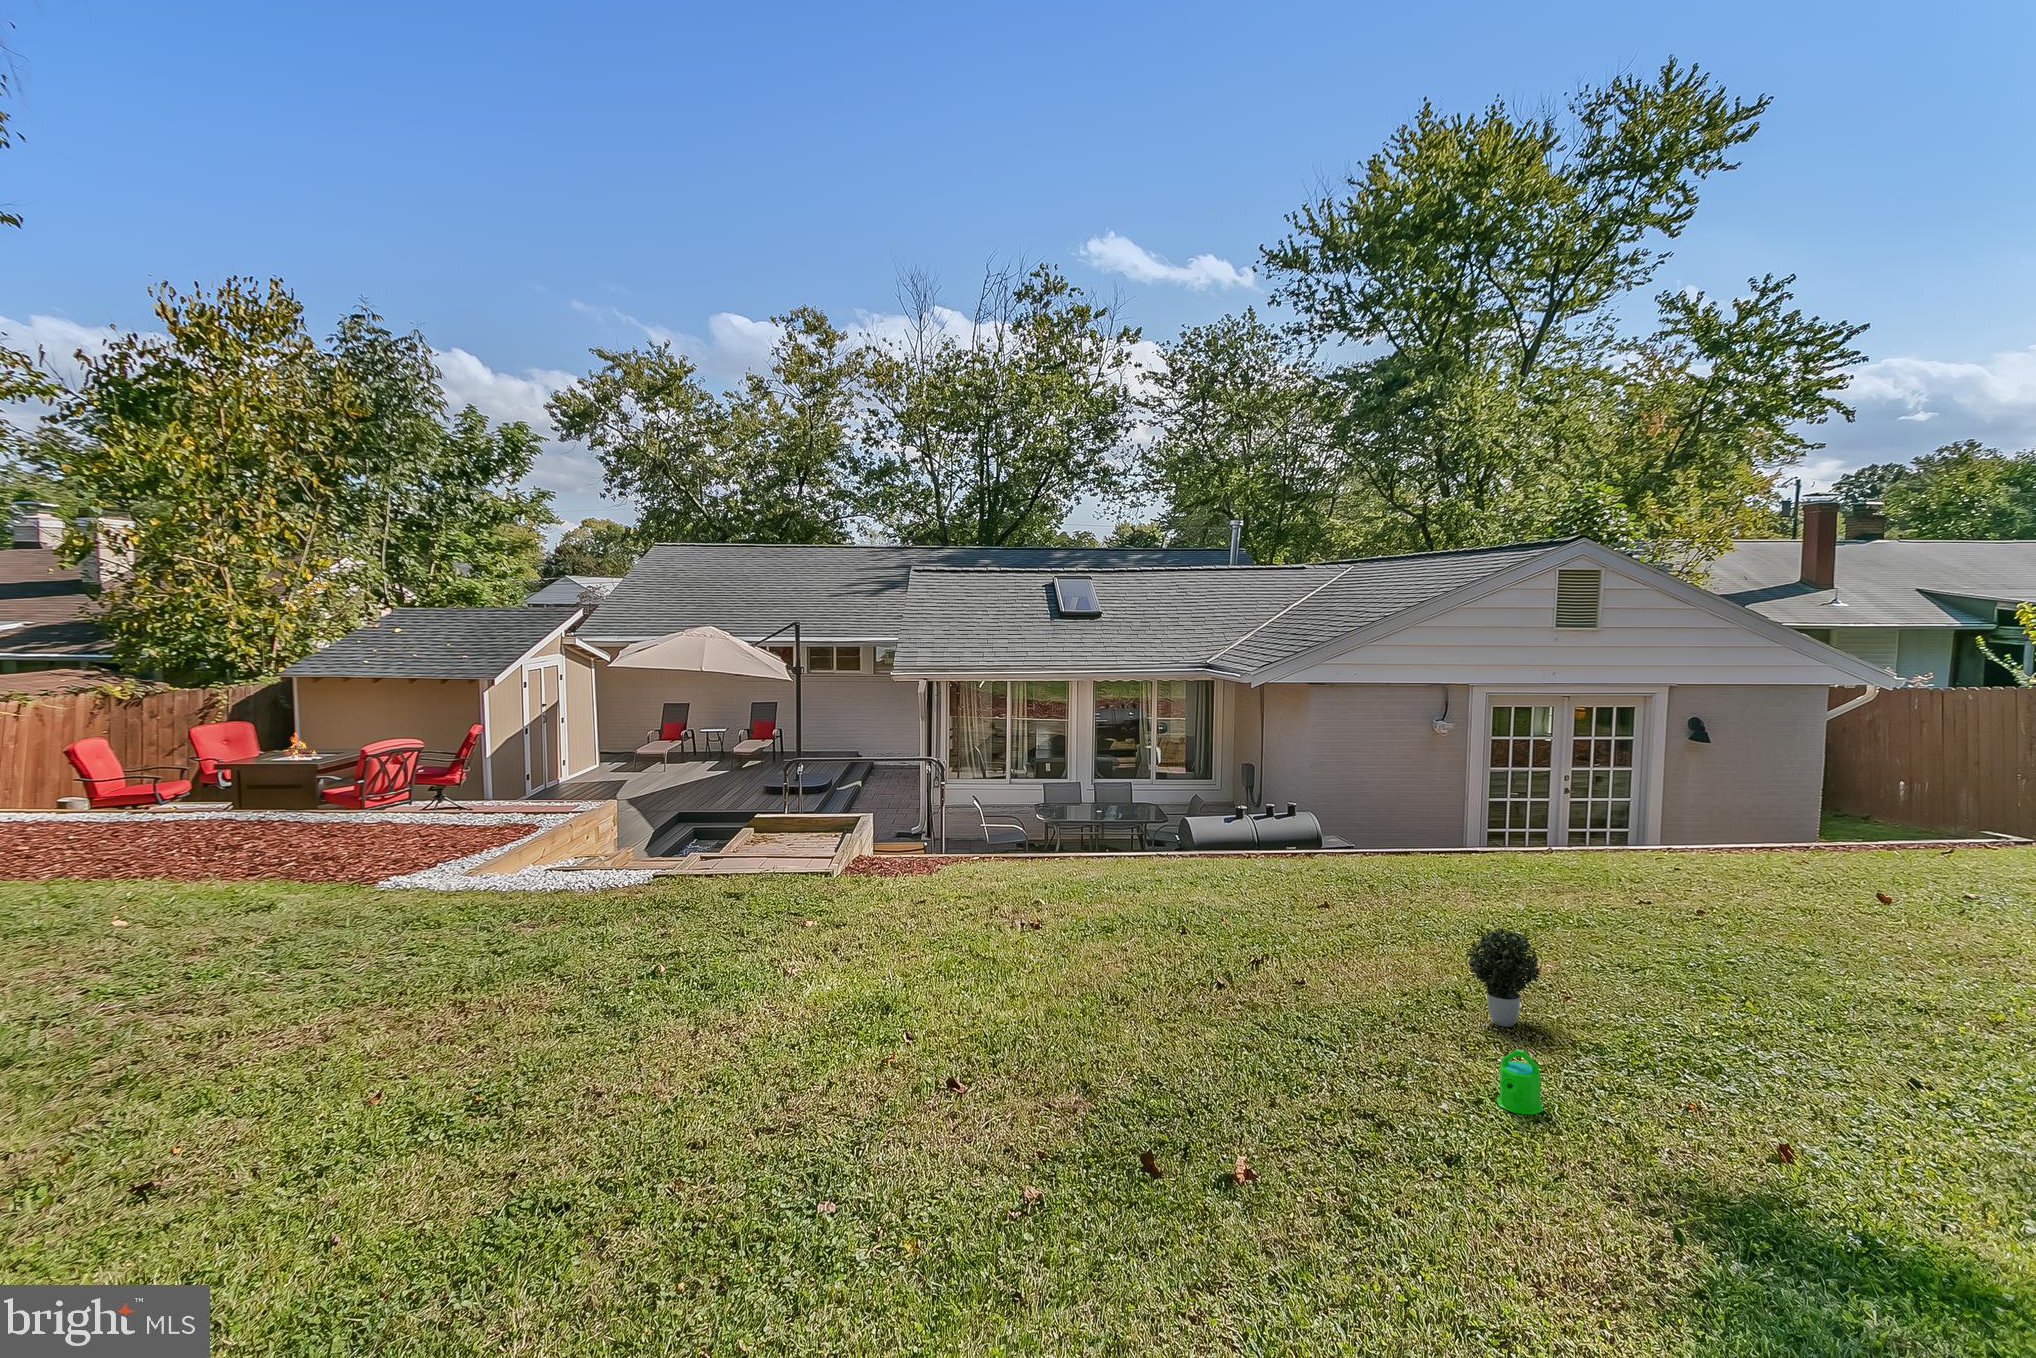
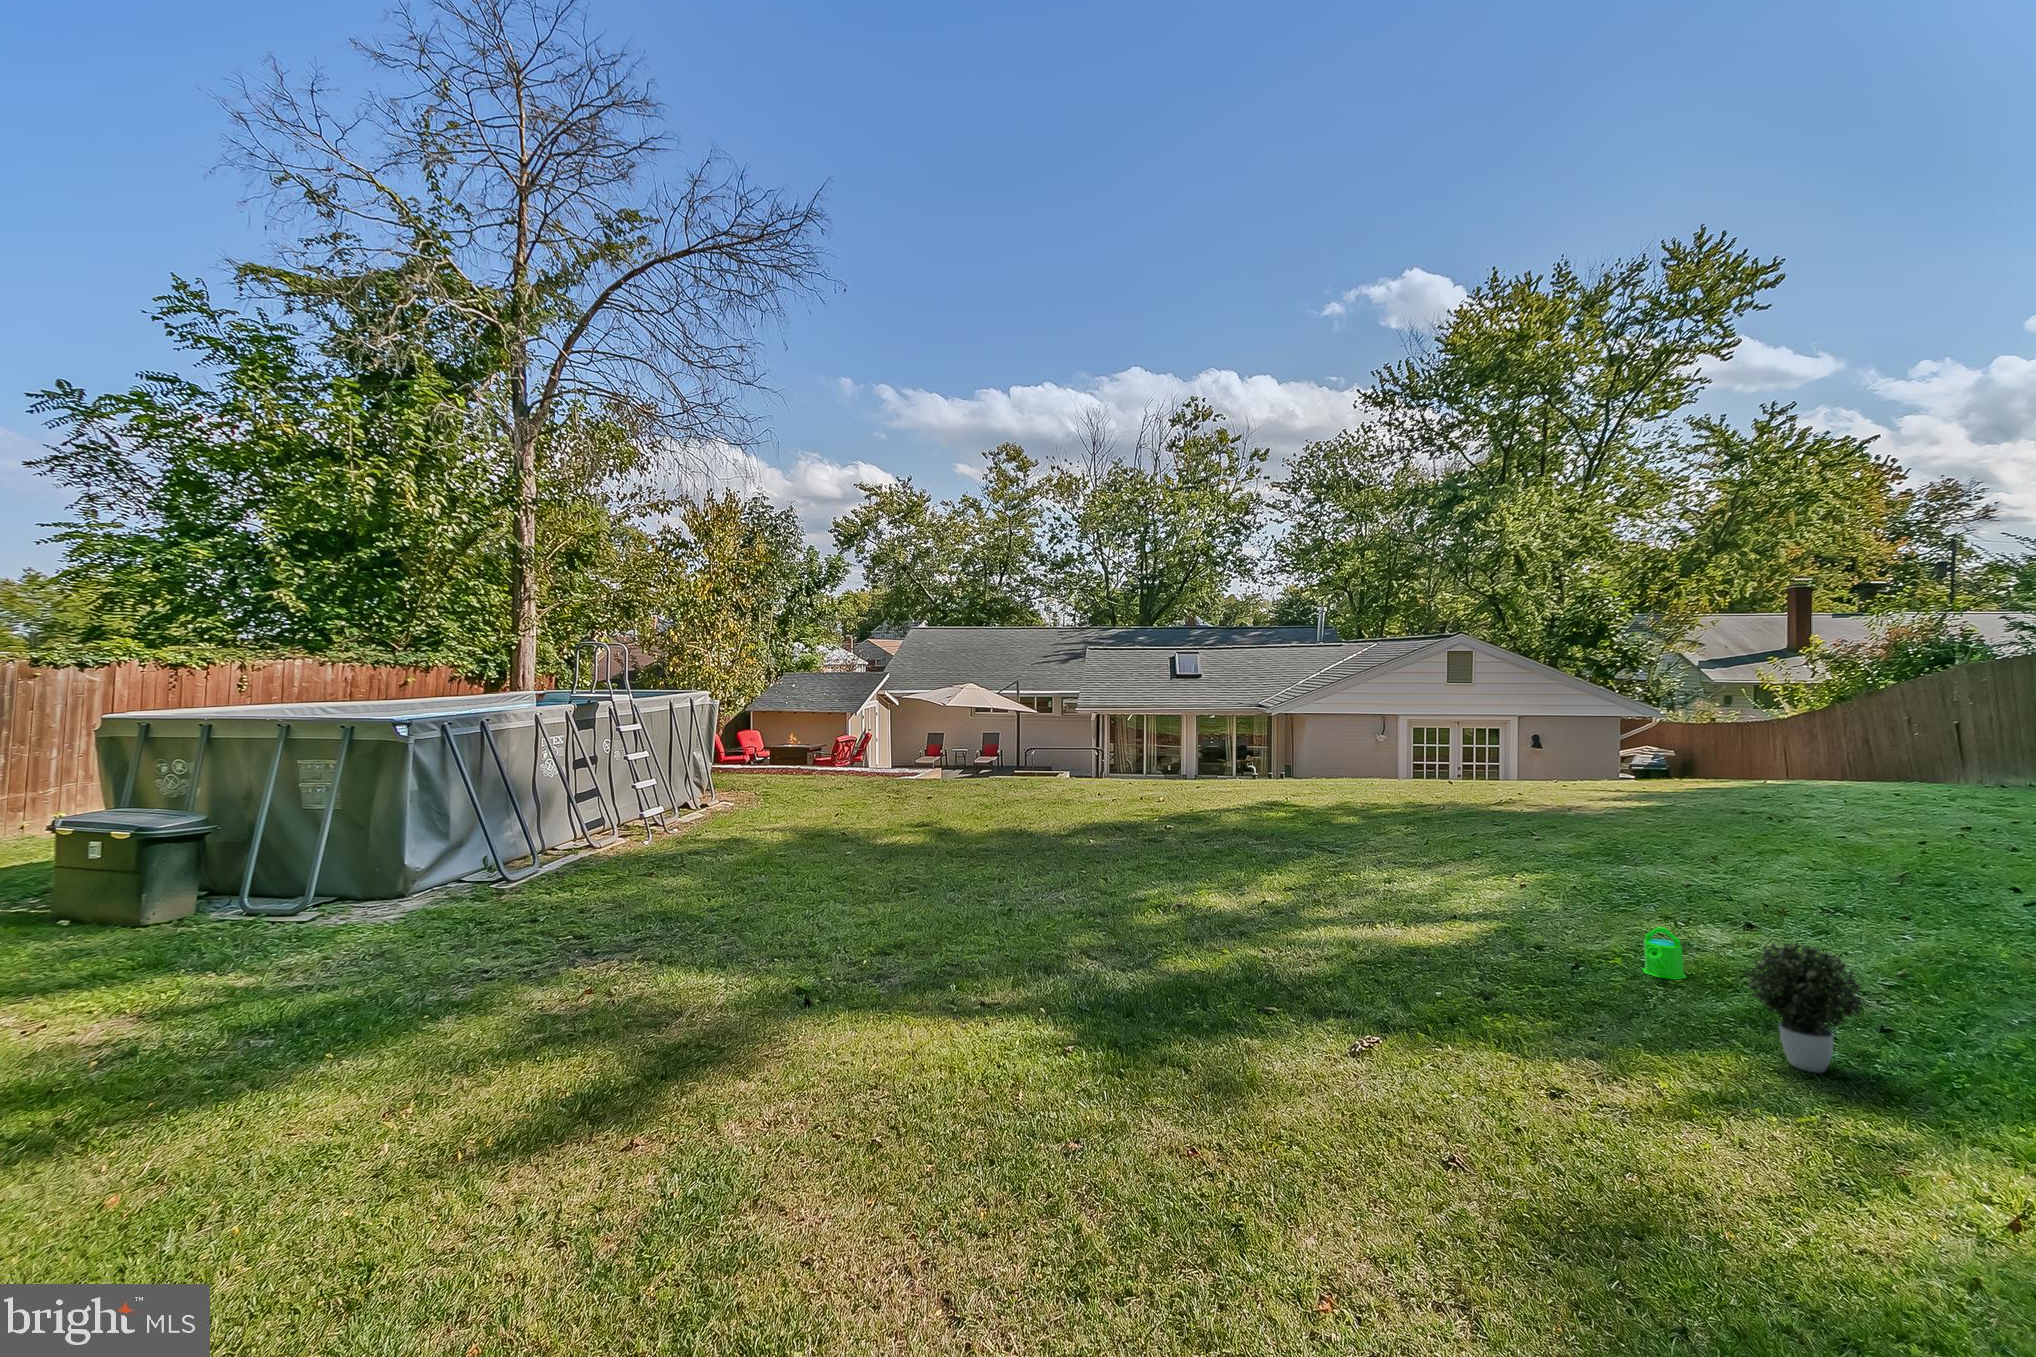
watering can: present [1497,1049,1544,1115] -> present [1642,927,1687,979]

